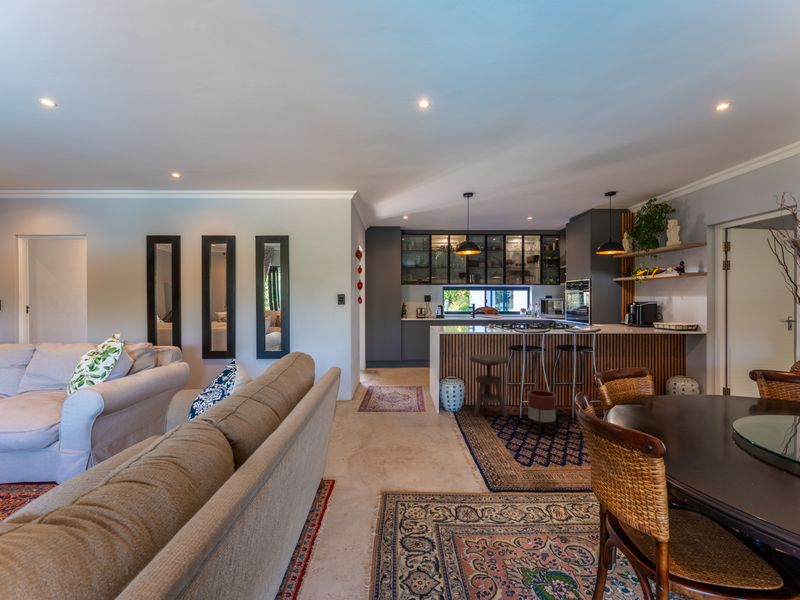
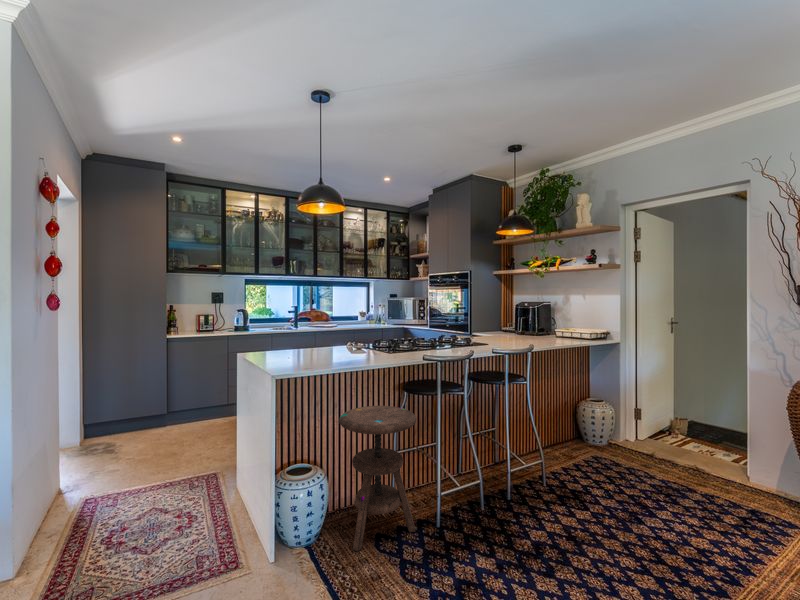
planter: present [528,390,556,436] -> none [473,474,529,584]

